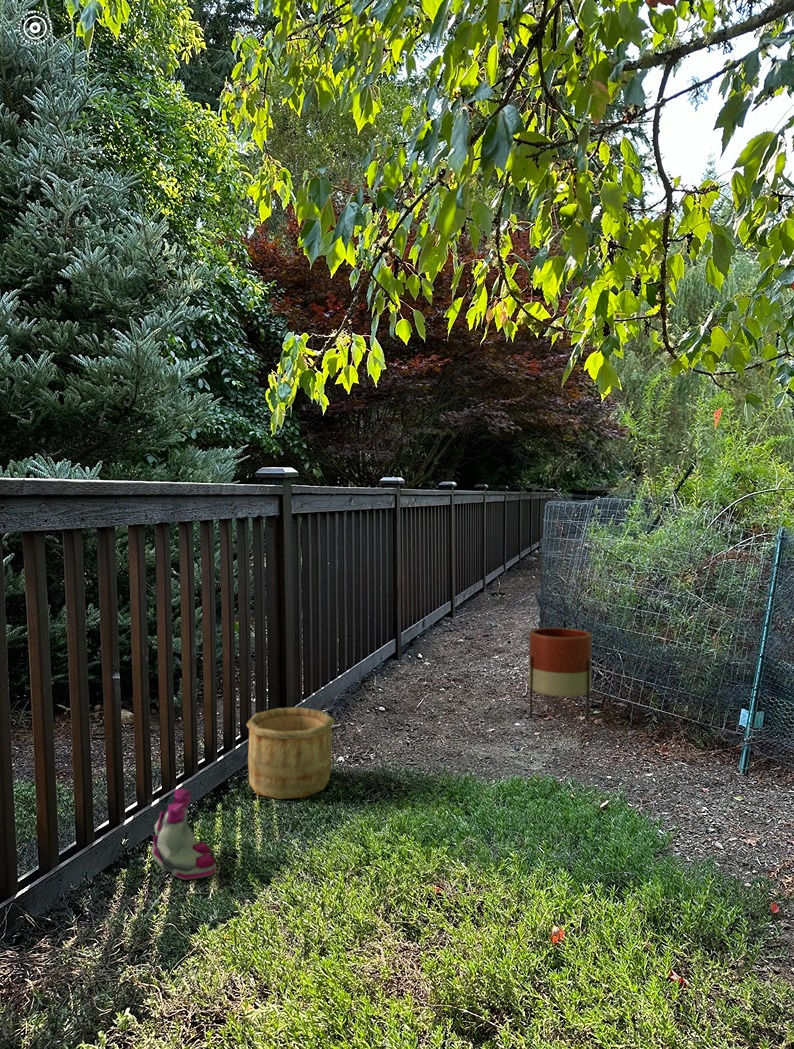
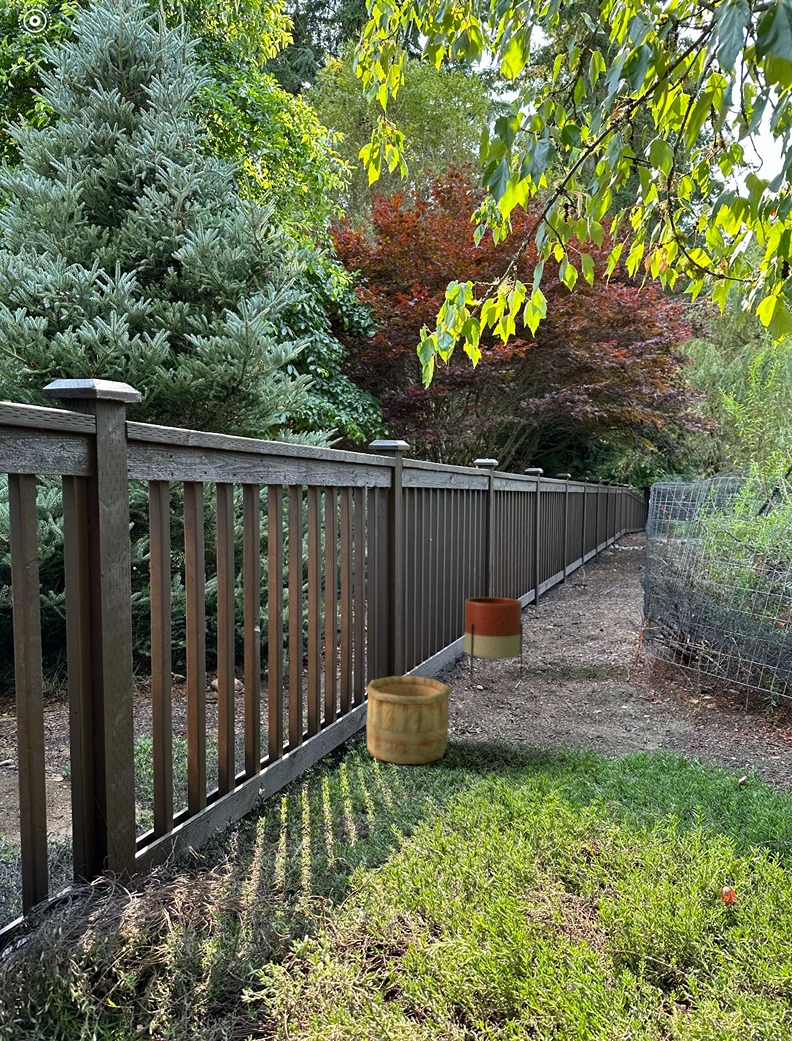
planter: present [528,628,592,722] -> present [464,597,523,680]
boots: present [152,789,217,880] -> none [290,743,355,831]

